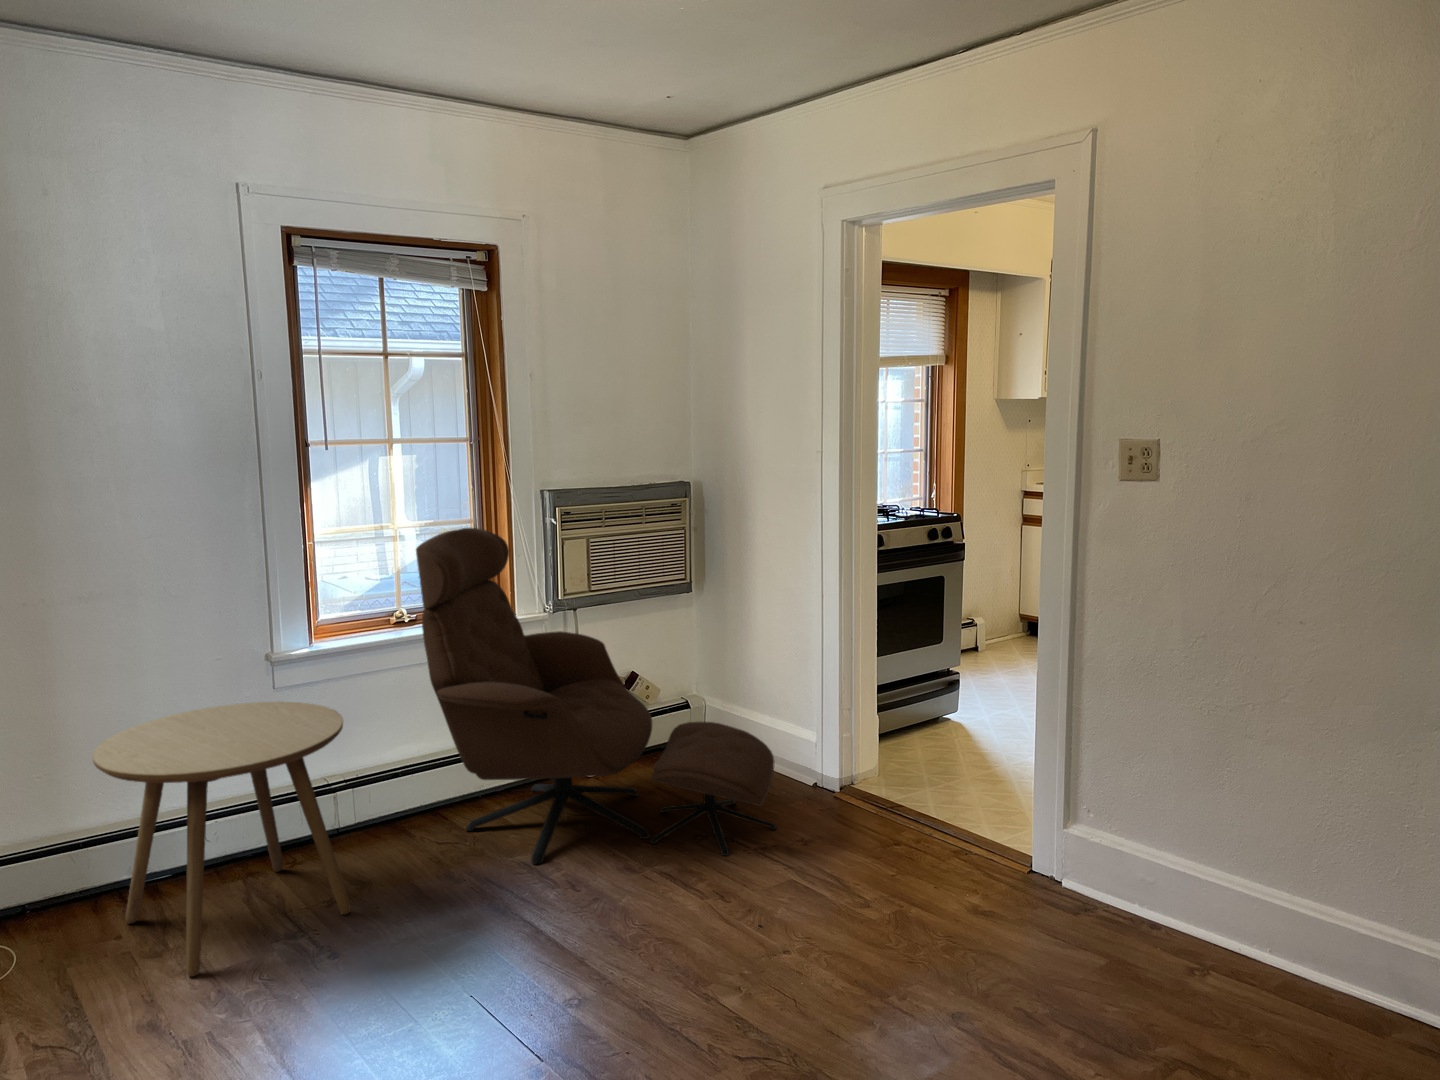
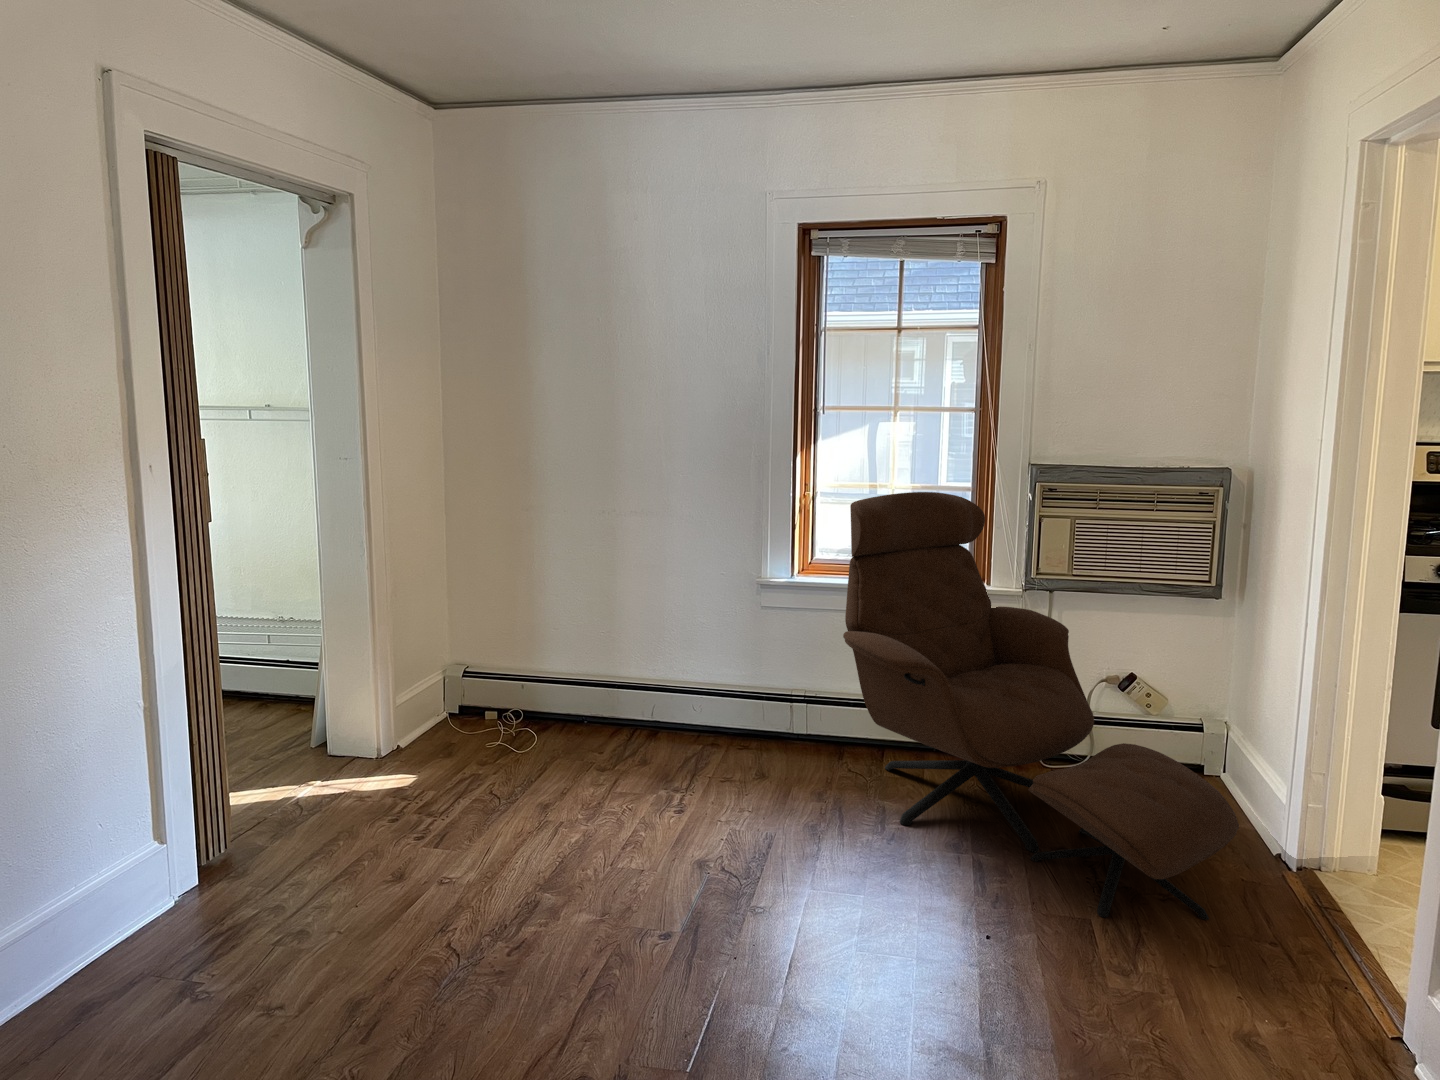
side table: present [92,701,351,977] -> none [590,603,763,793]

